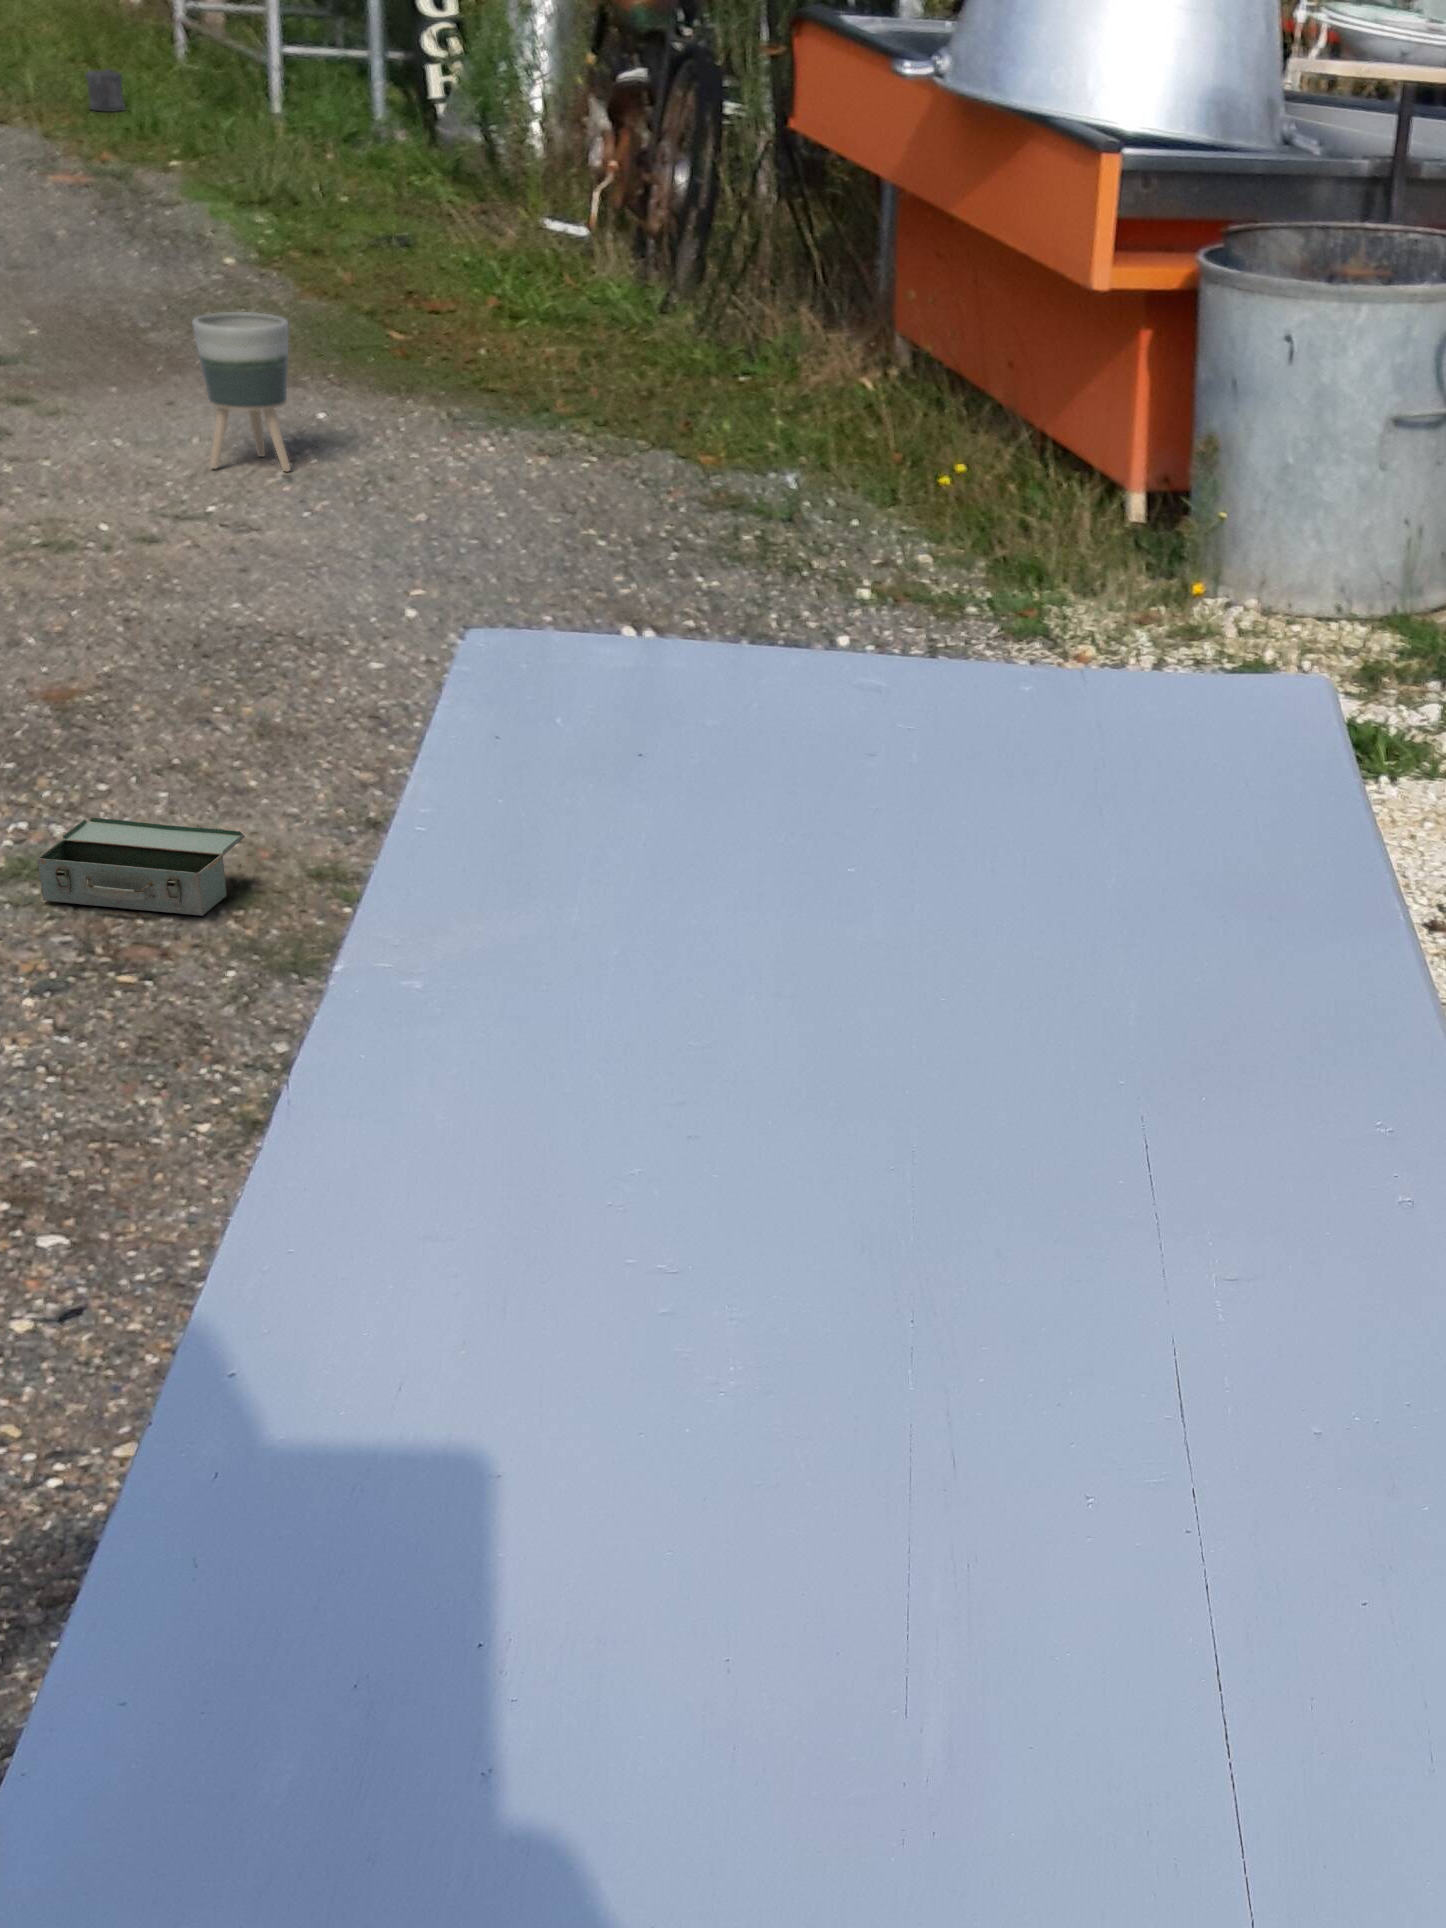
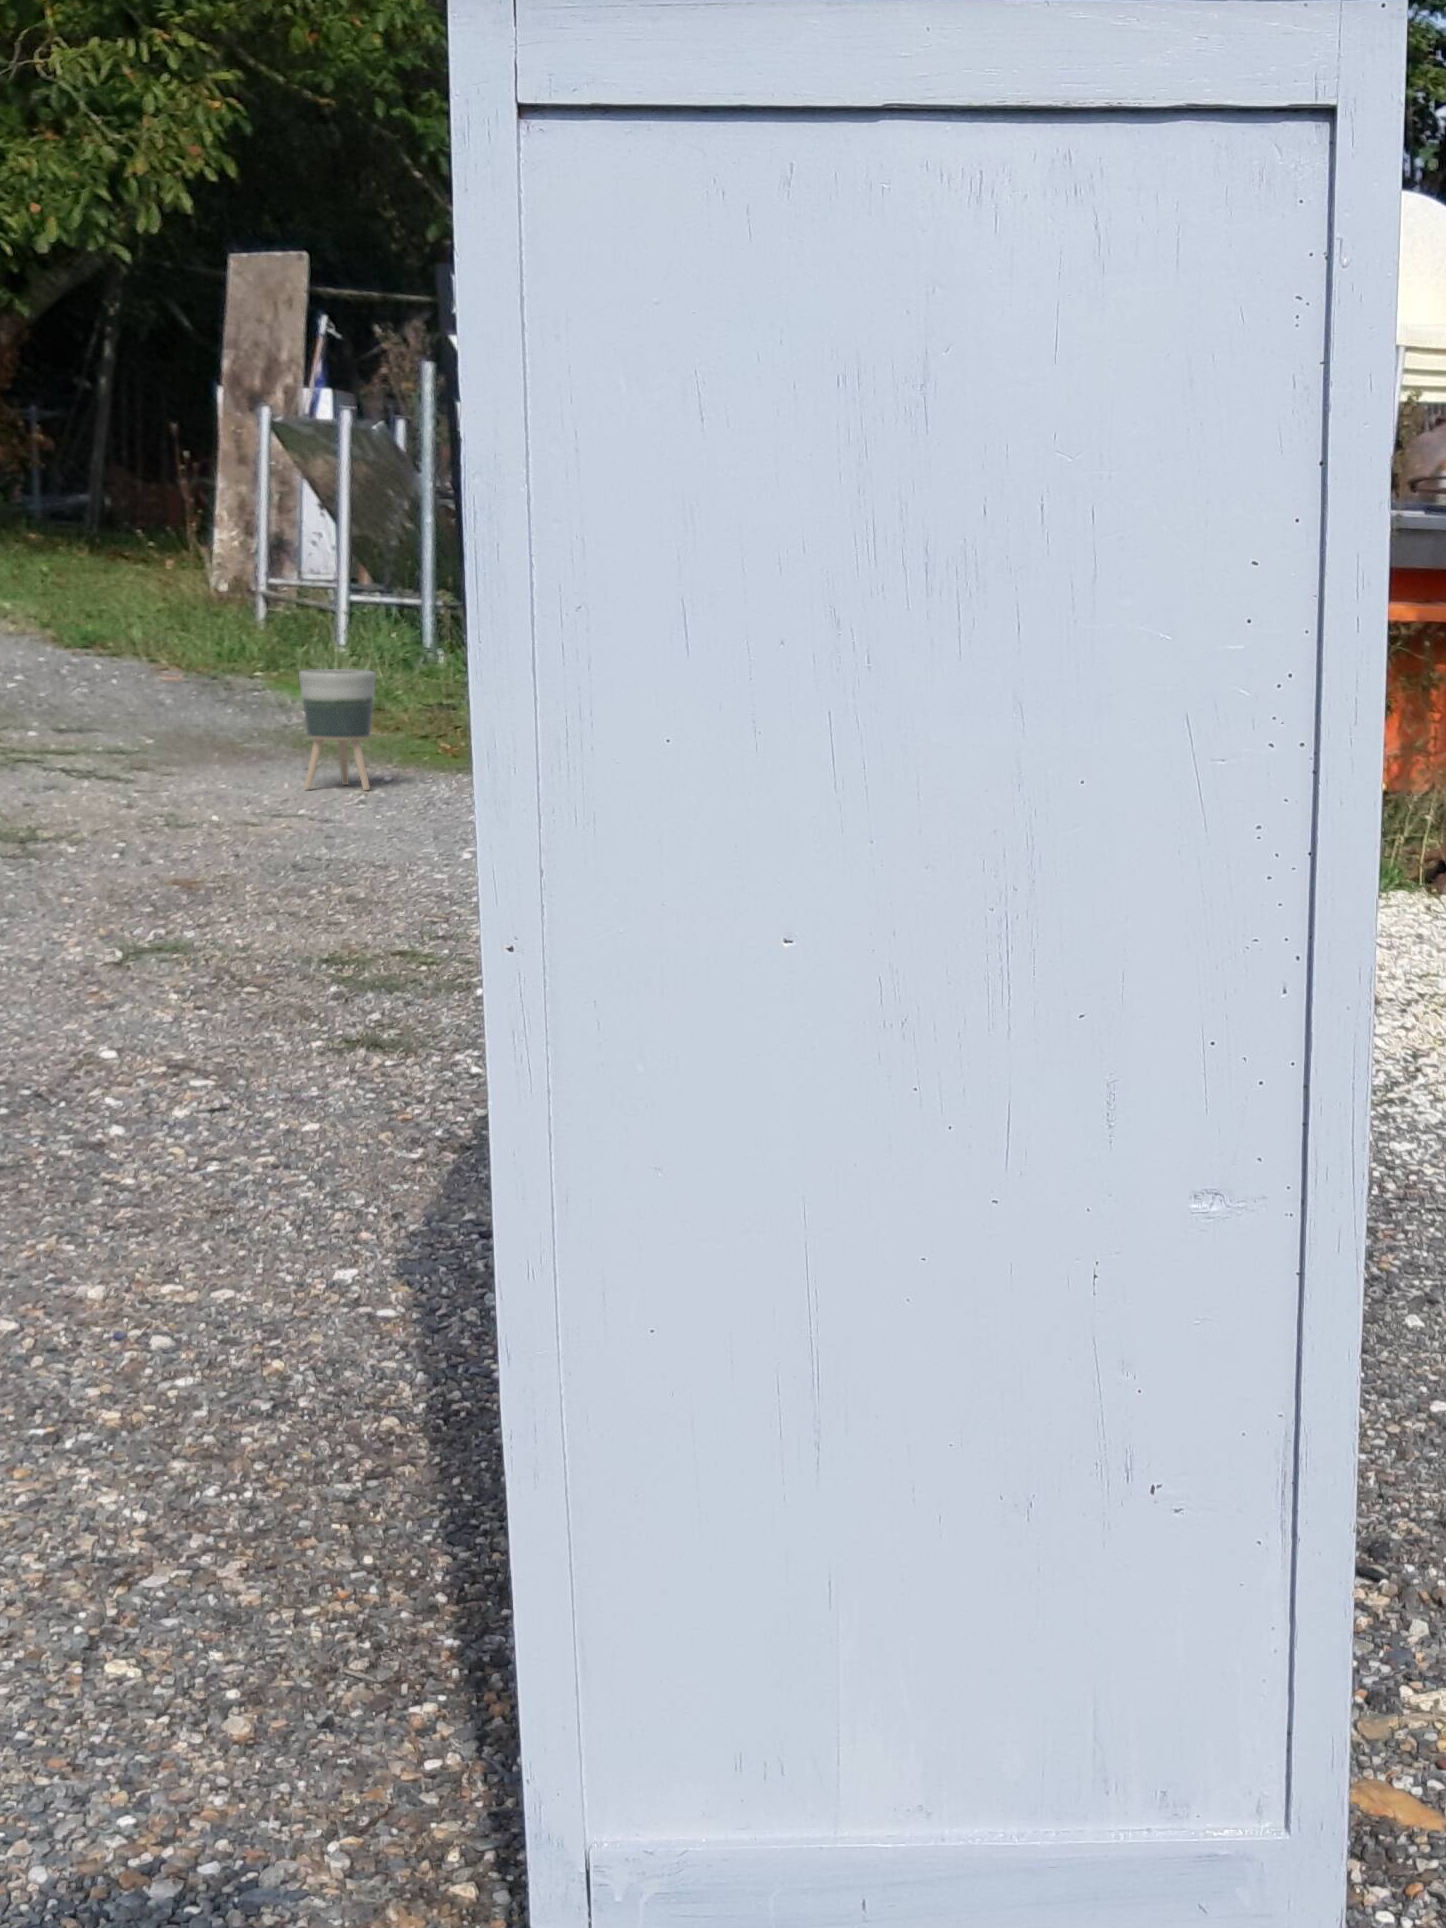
watering can: present [86,69,125,112] -> none [185,609,216,642]
toolbox: present [37,818,245,916] -> none [197,898,358,955]

